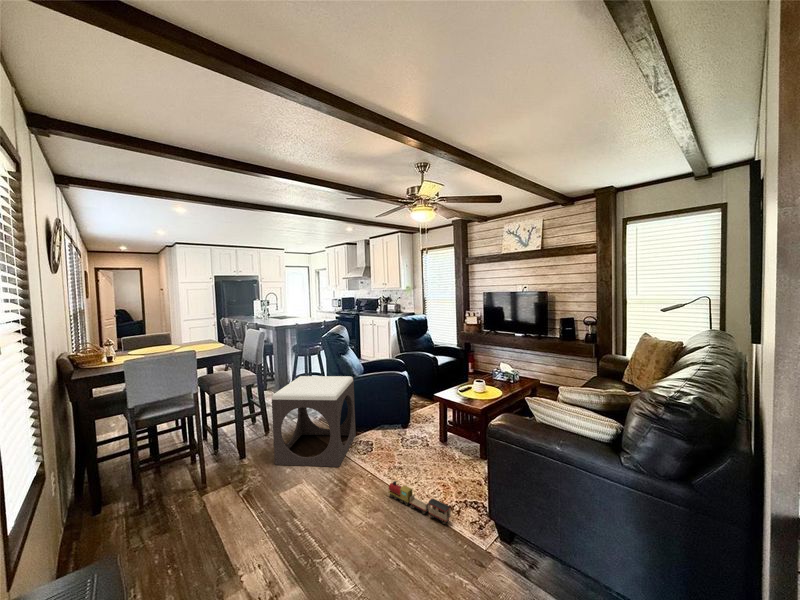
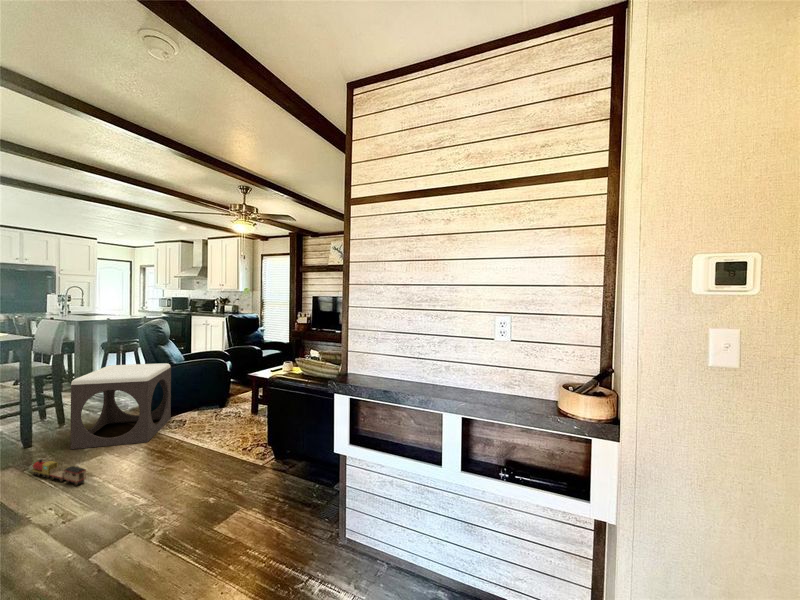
toy train: present [388,481,451,524] -> present [32,459,86,485]

